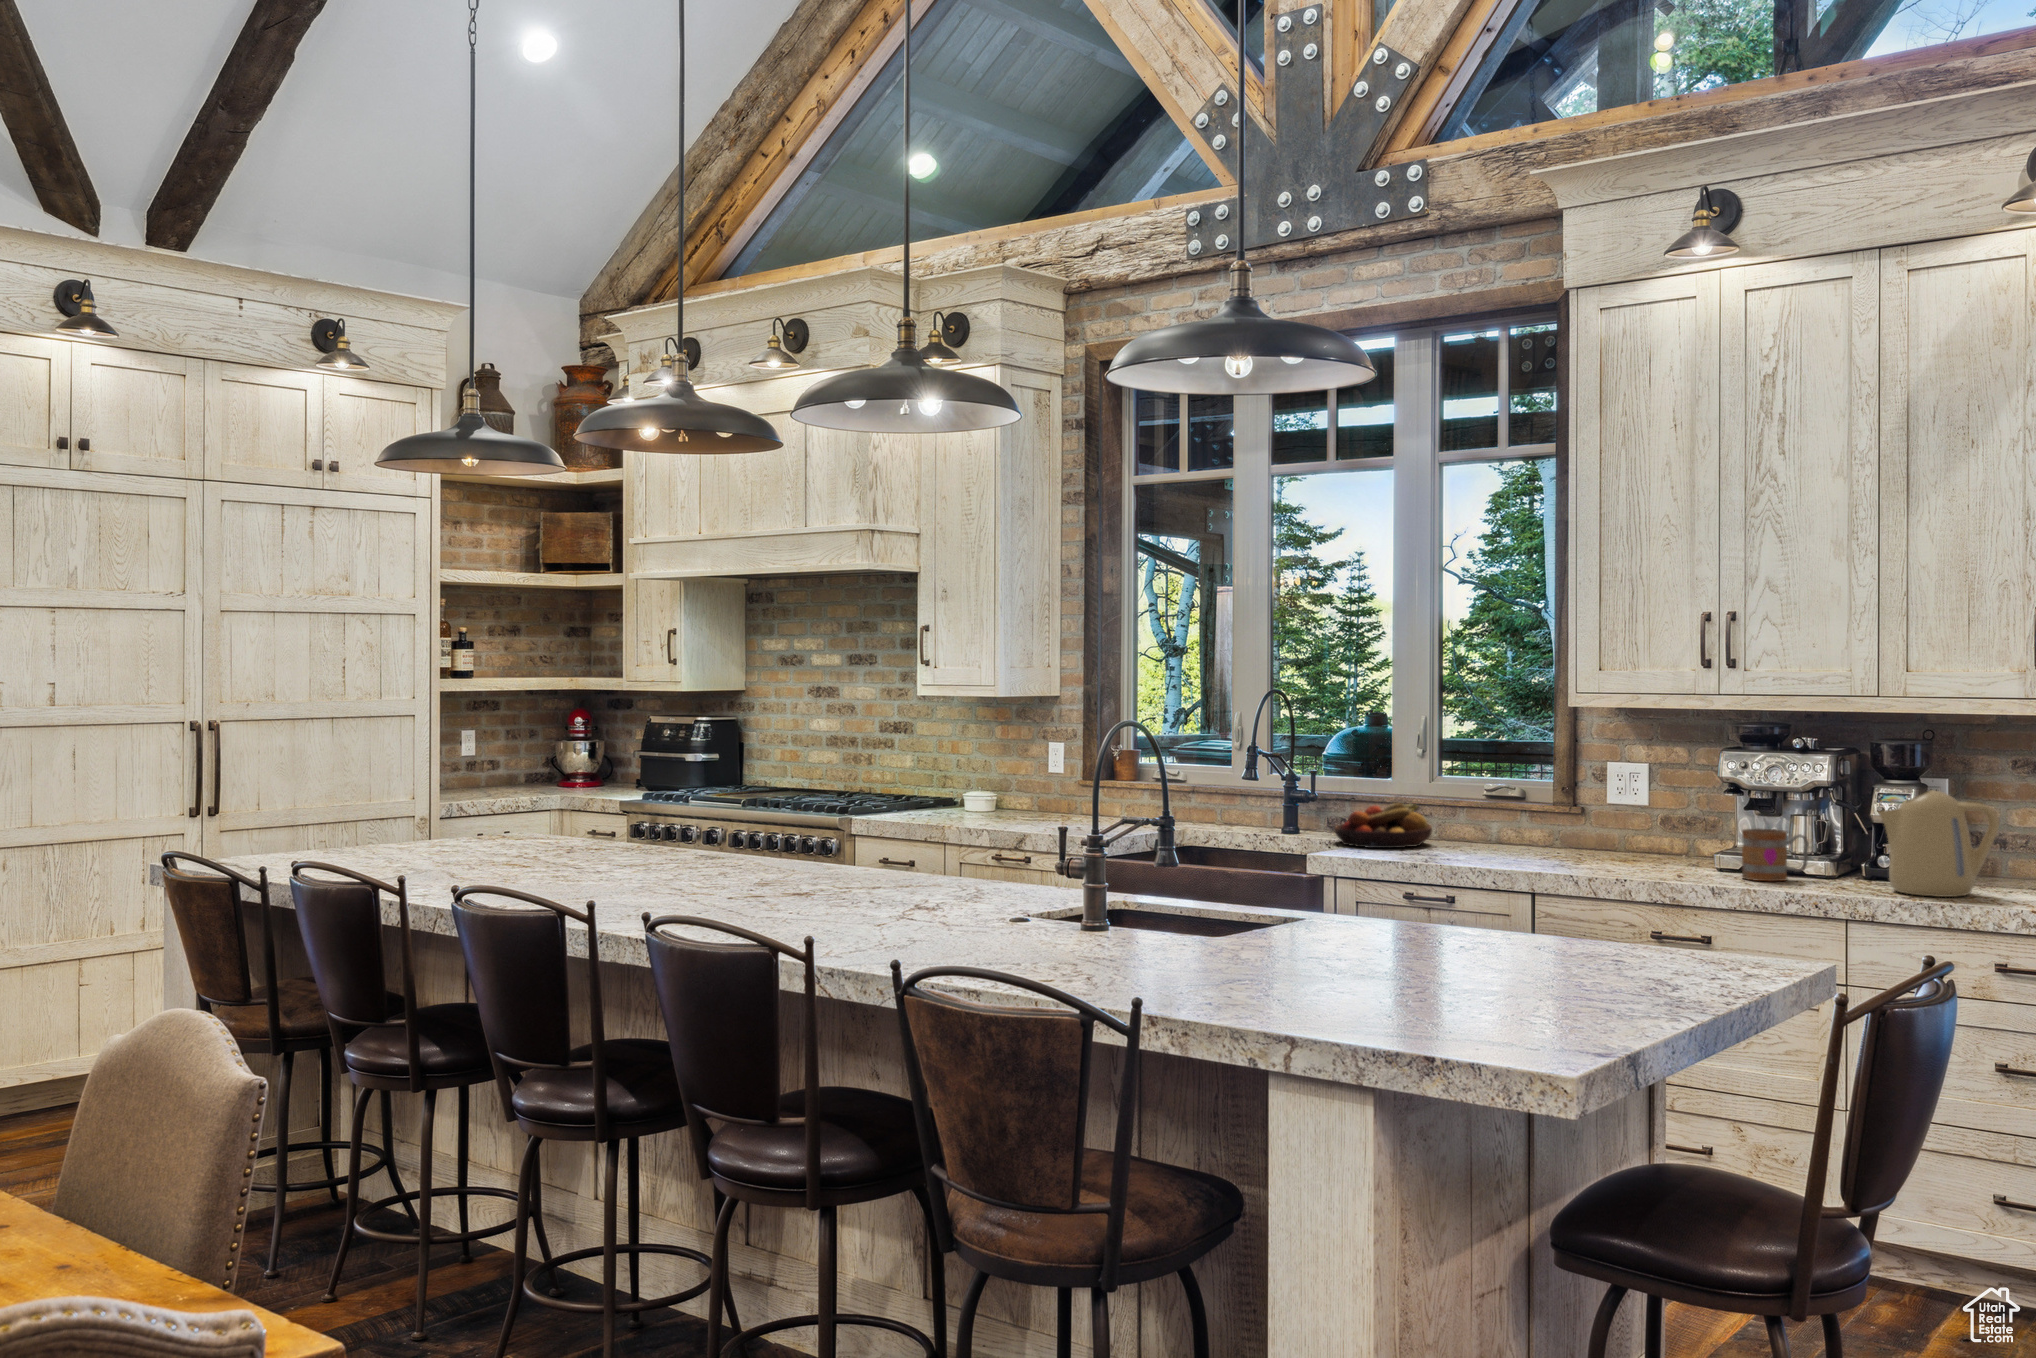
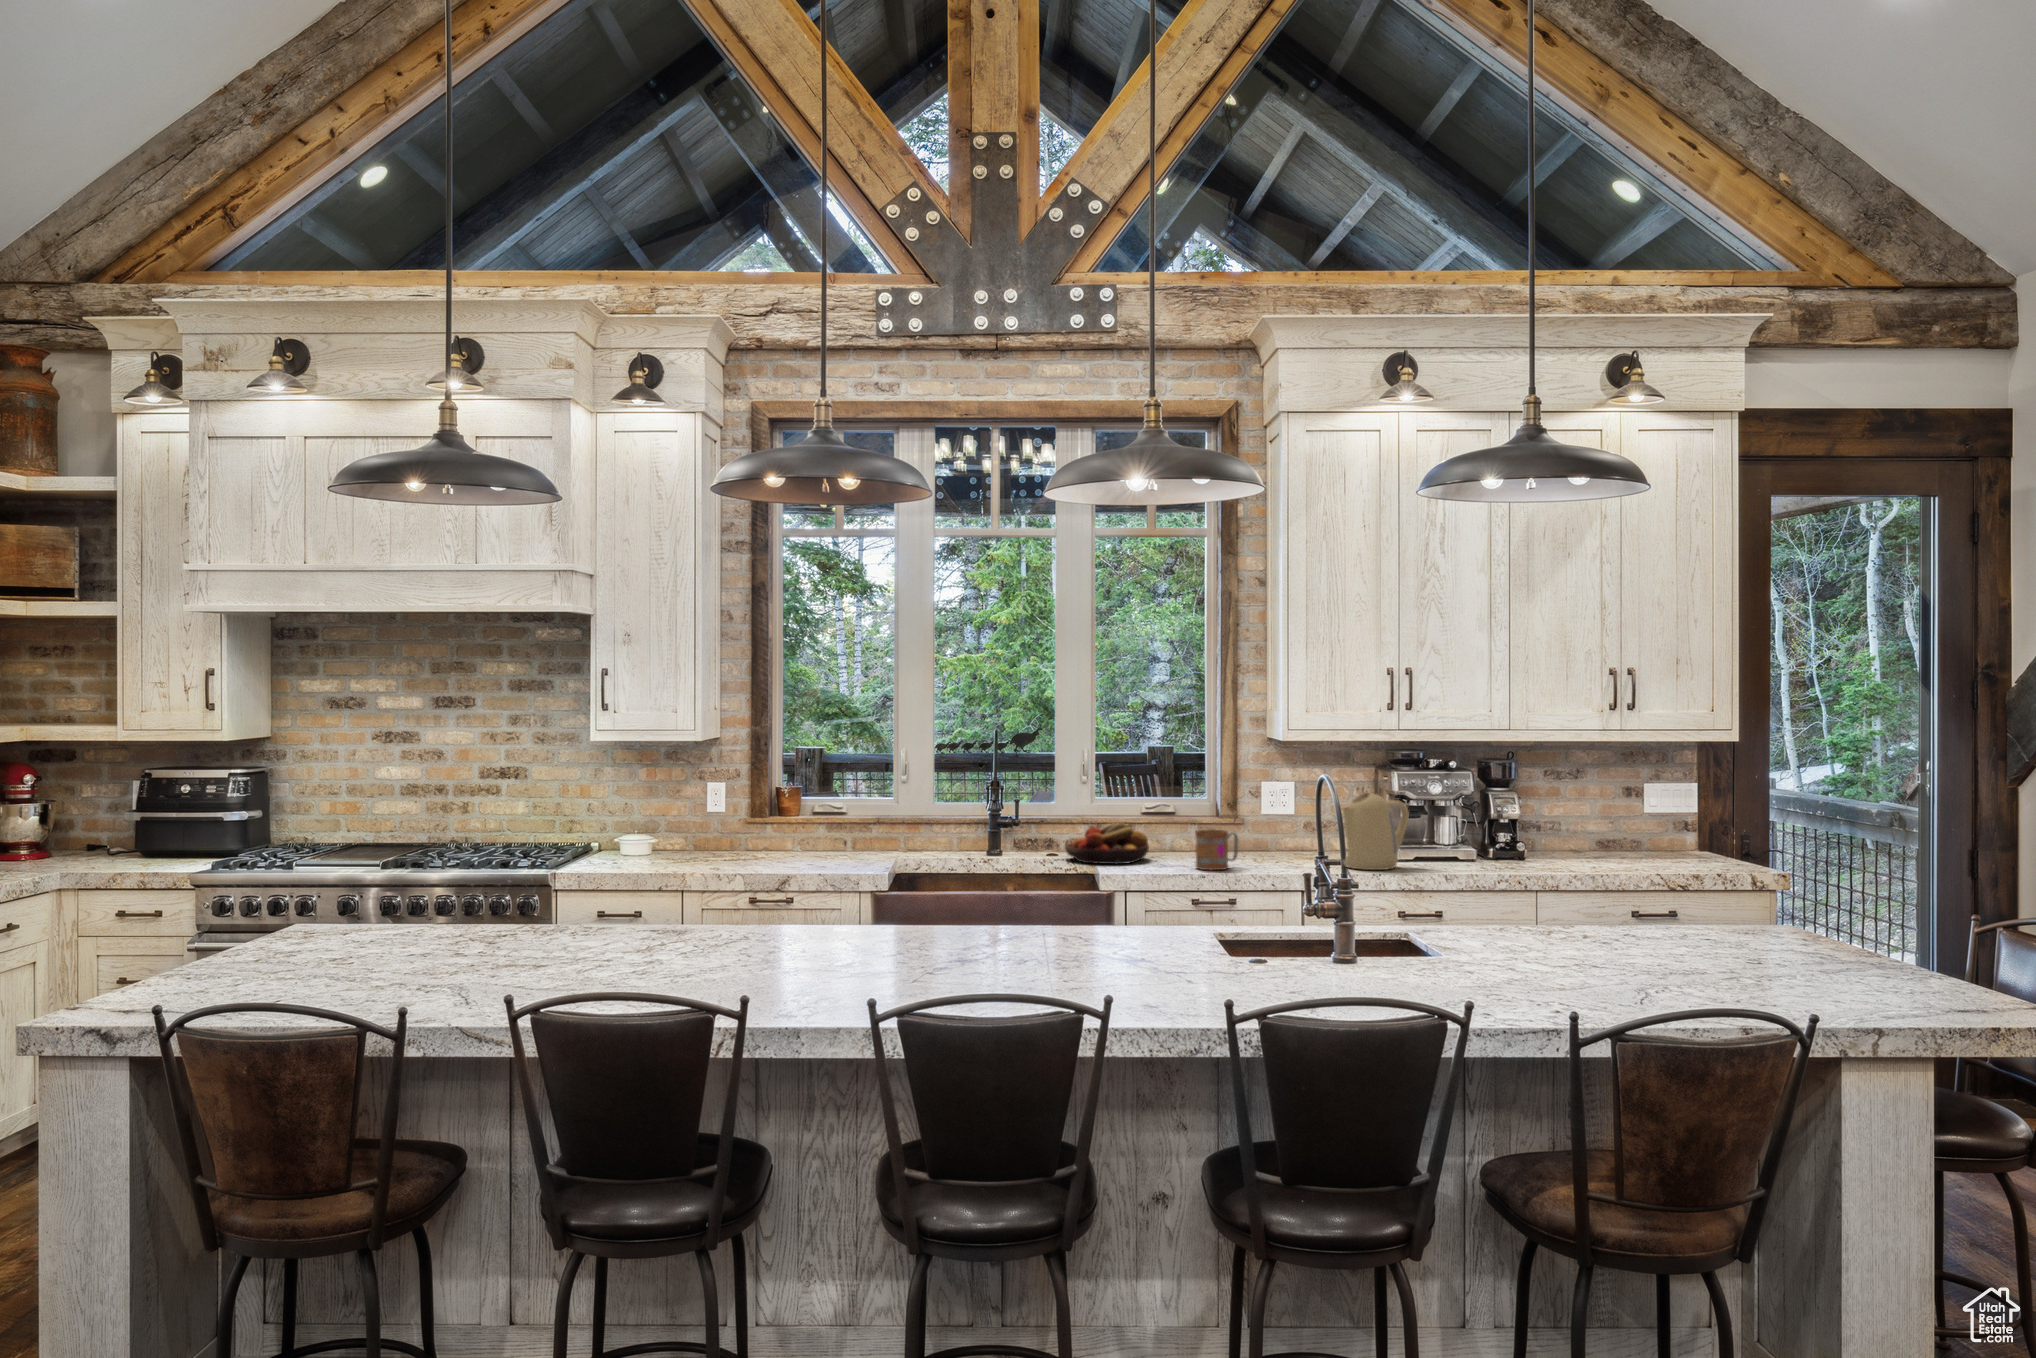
kettle: present [1878,790,1999,897] -> present [1343,793,1409,870]
mug: present [1742,829,1809,881] -> present [1195,829,1238,870]

